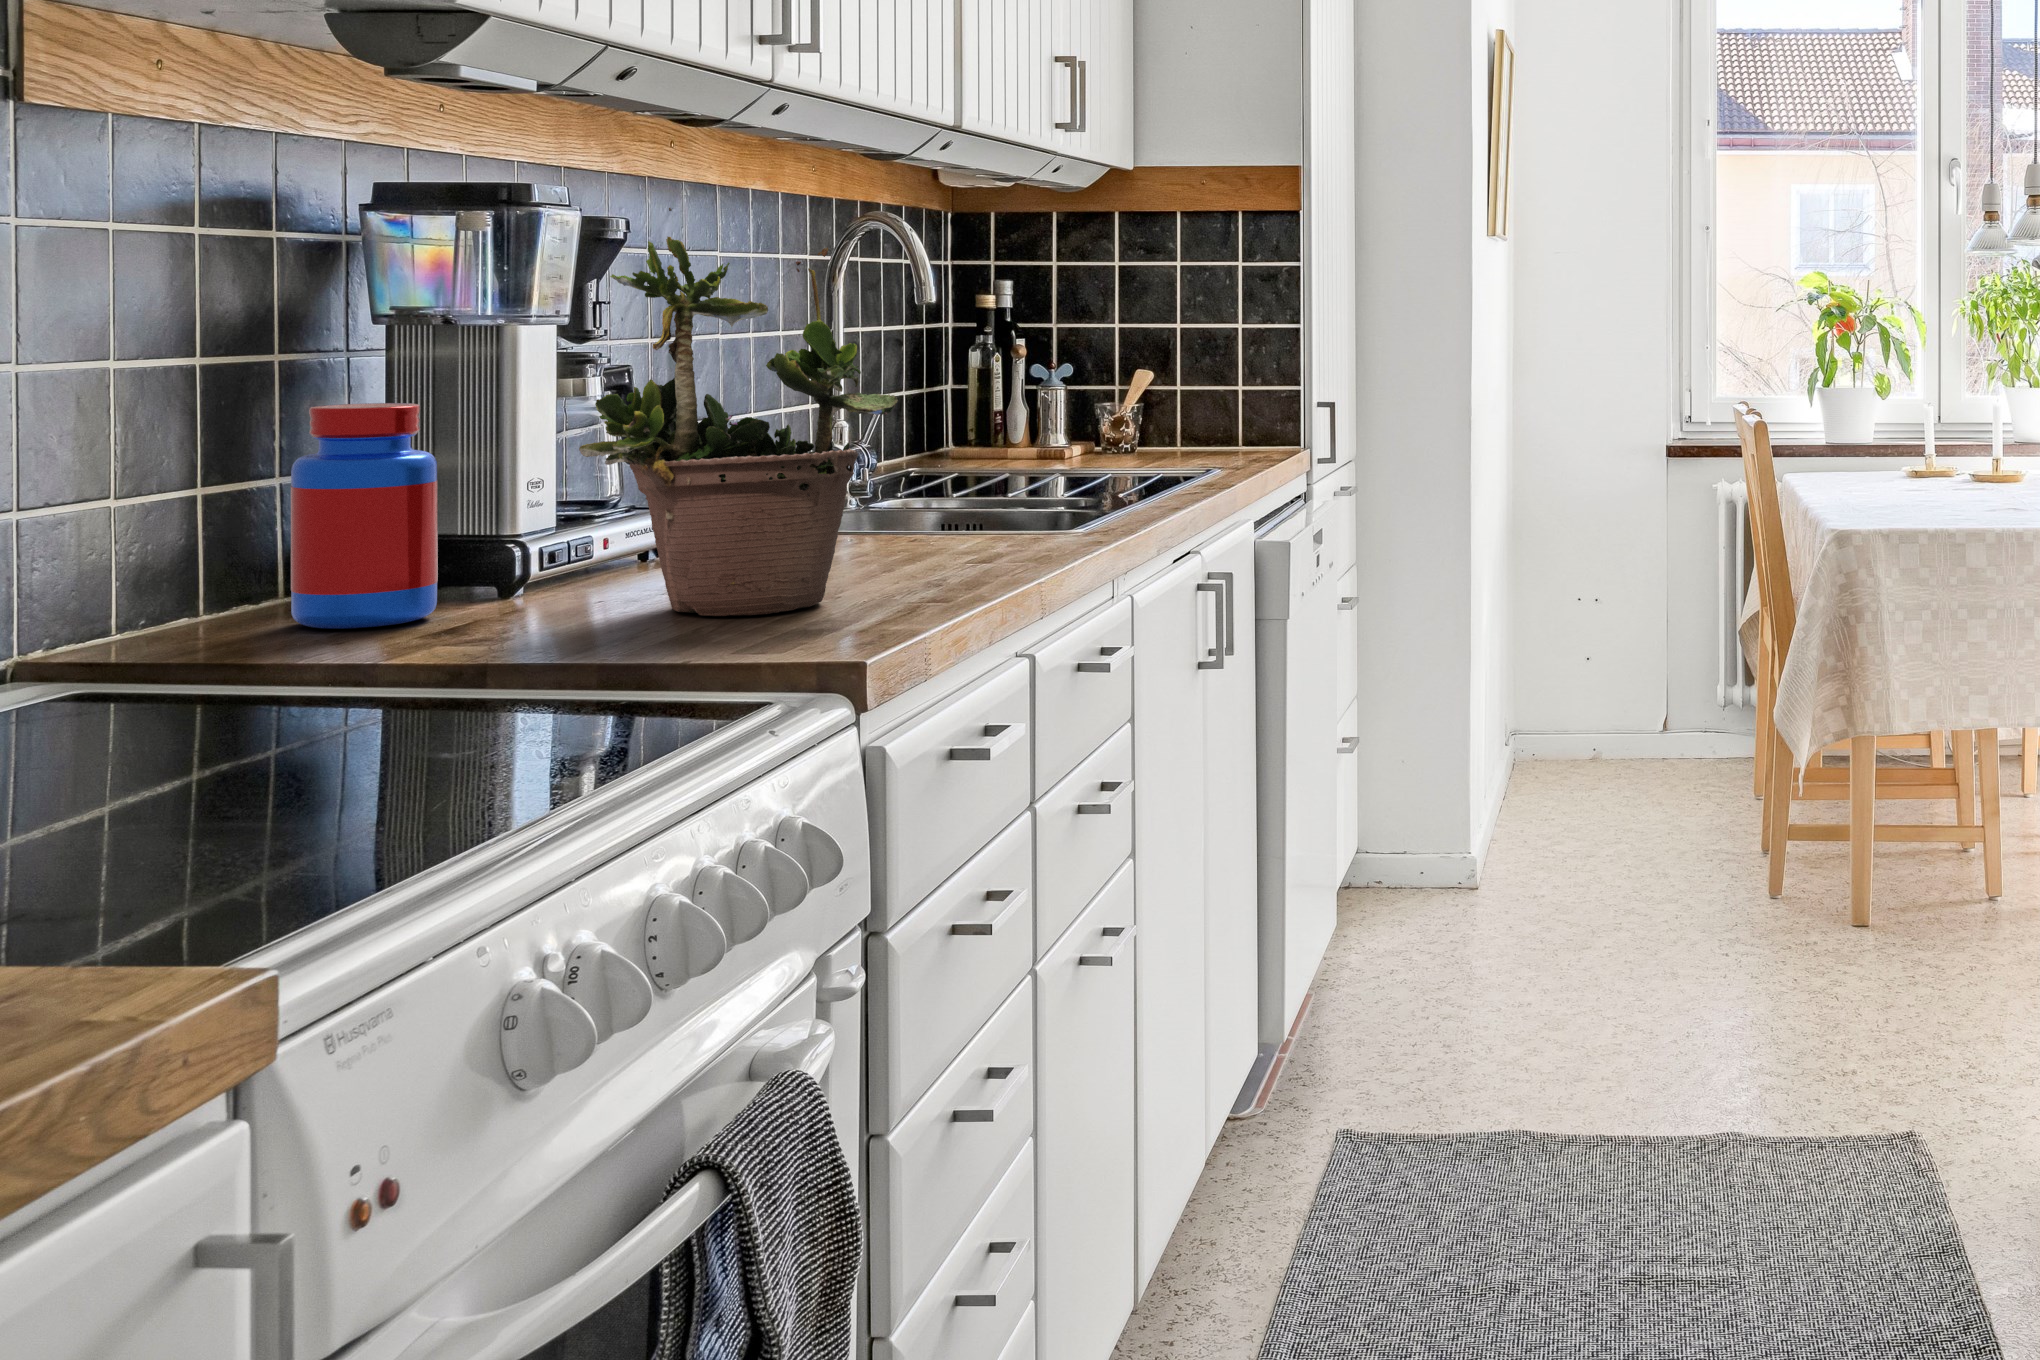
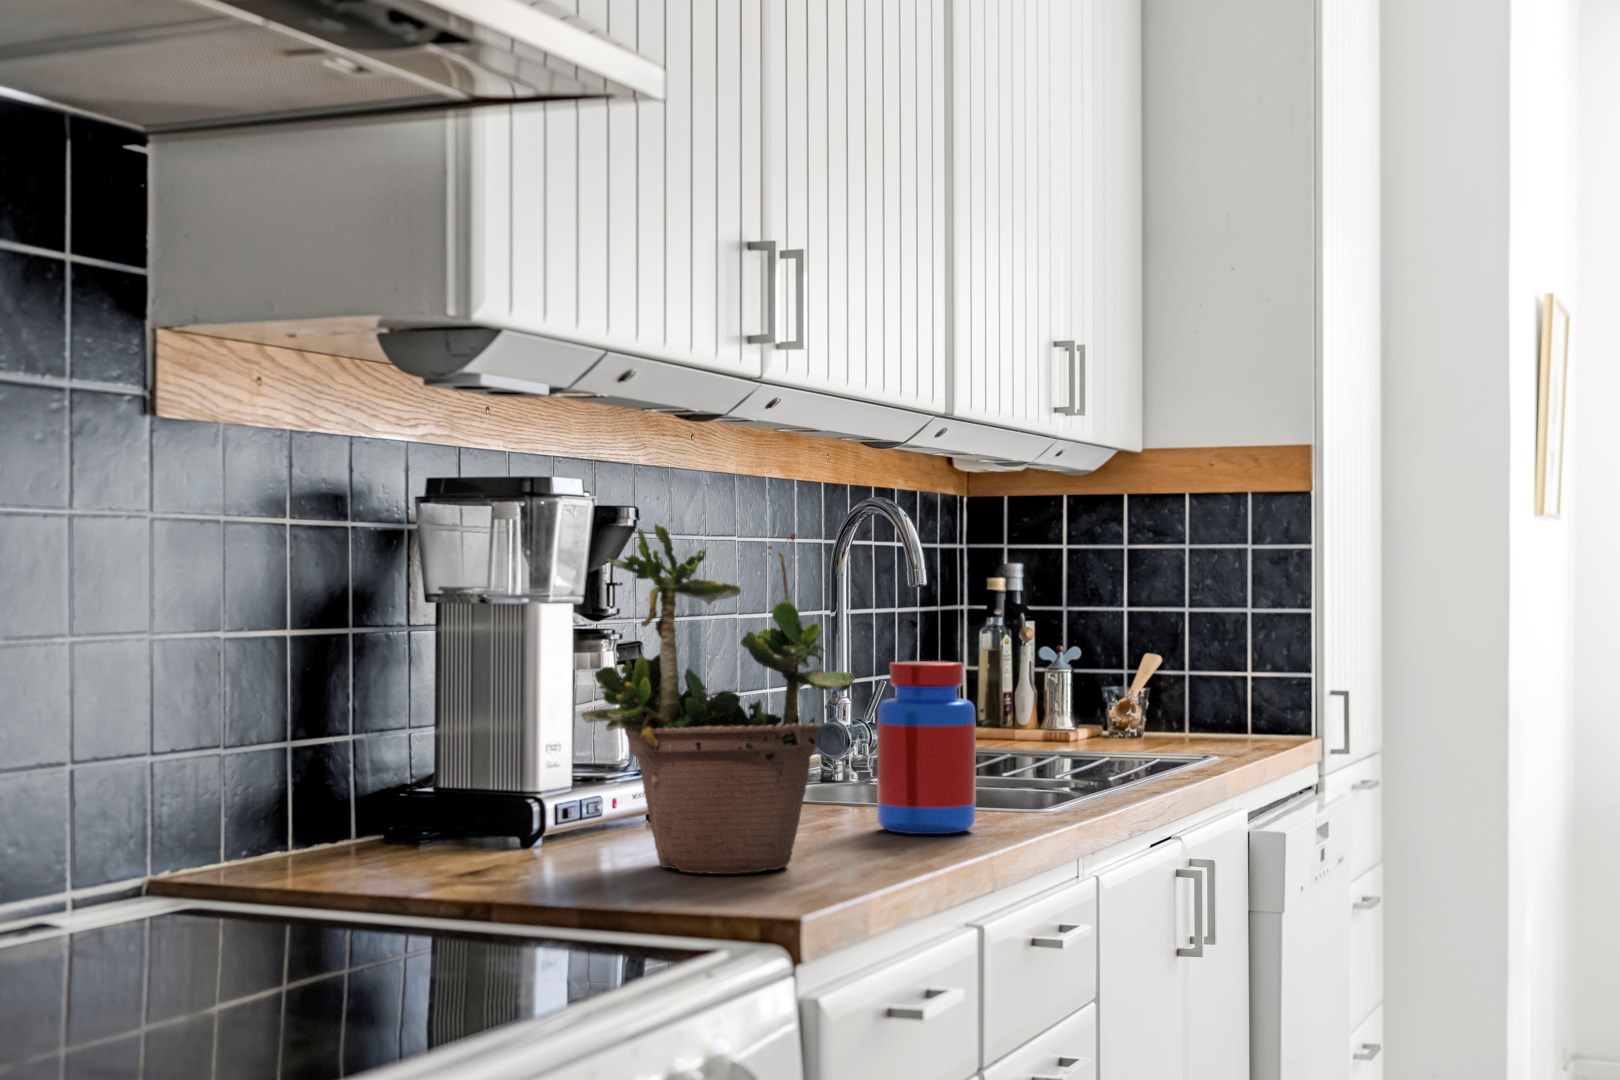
jar: present [291,403,438,629] -> present [877,661,976,834]

